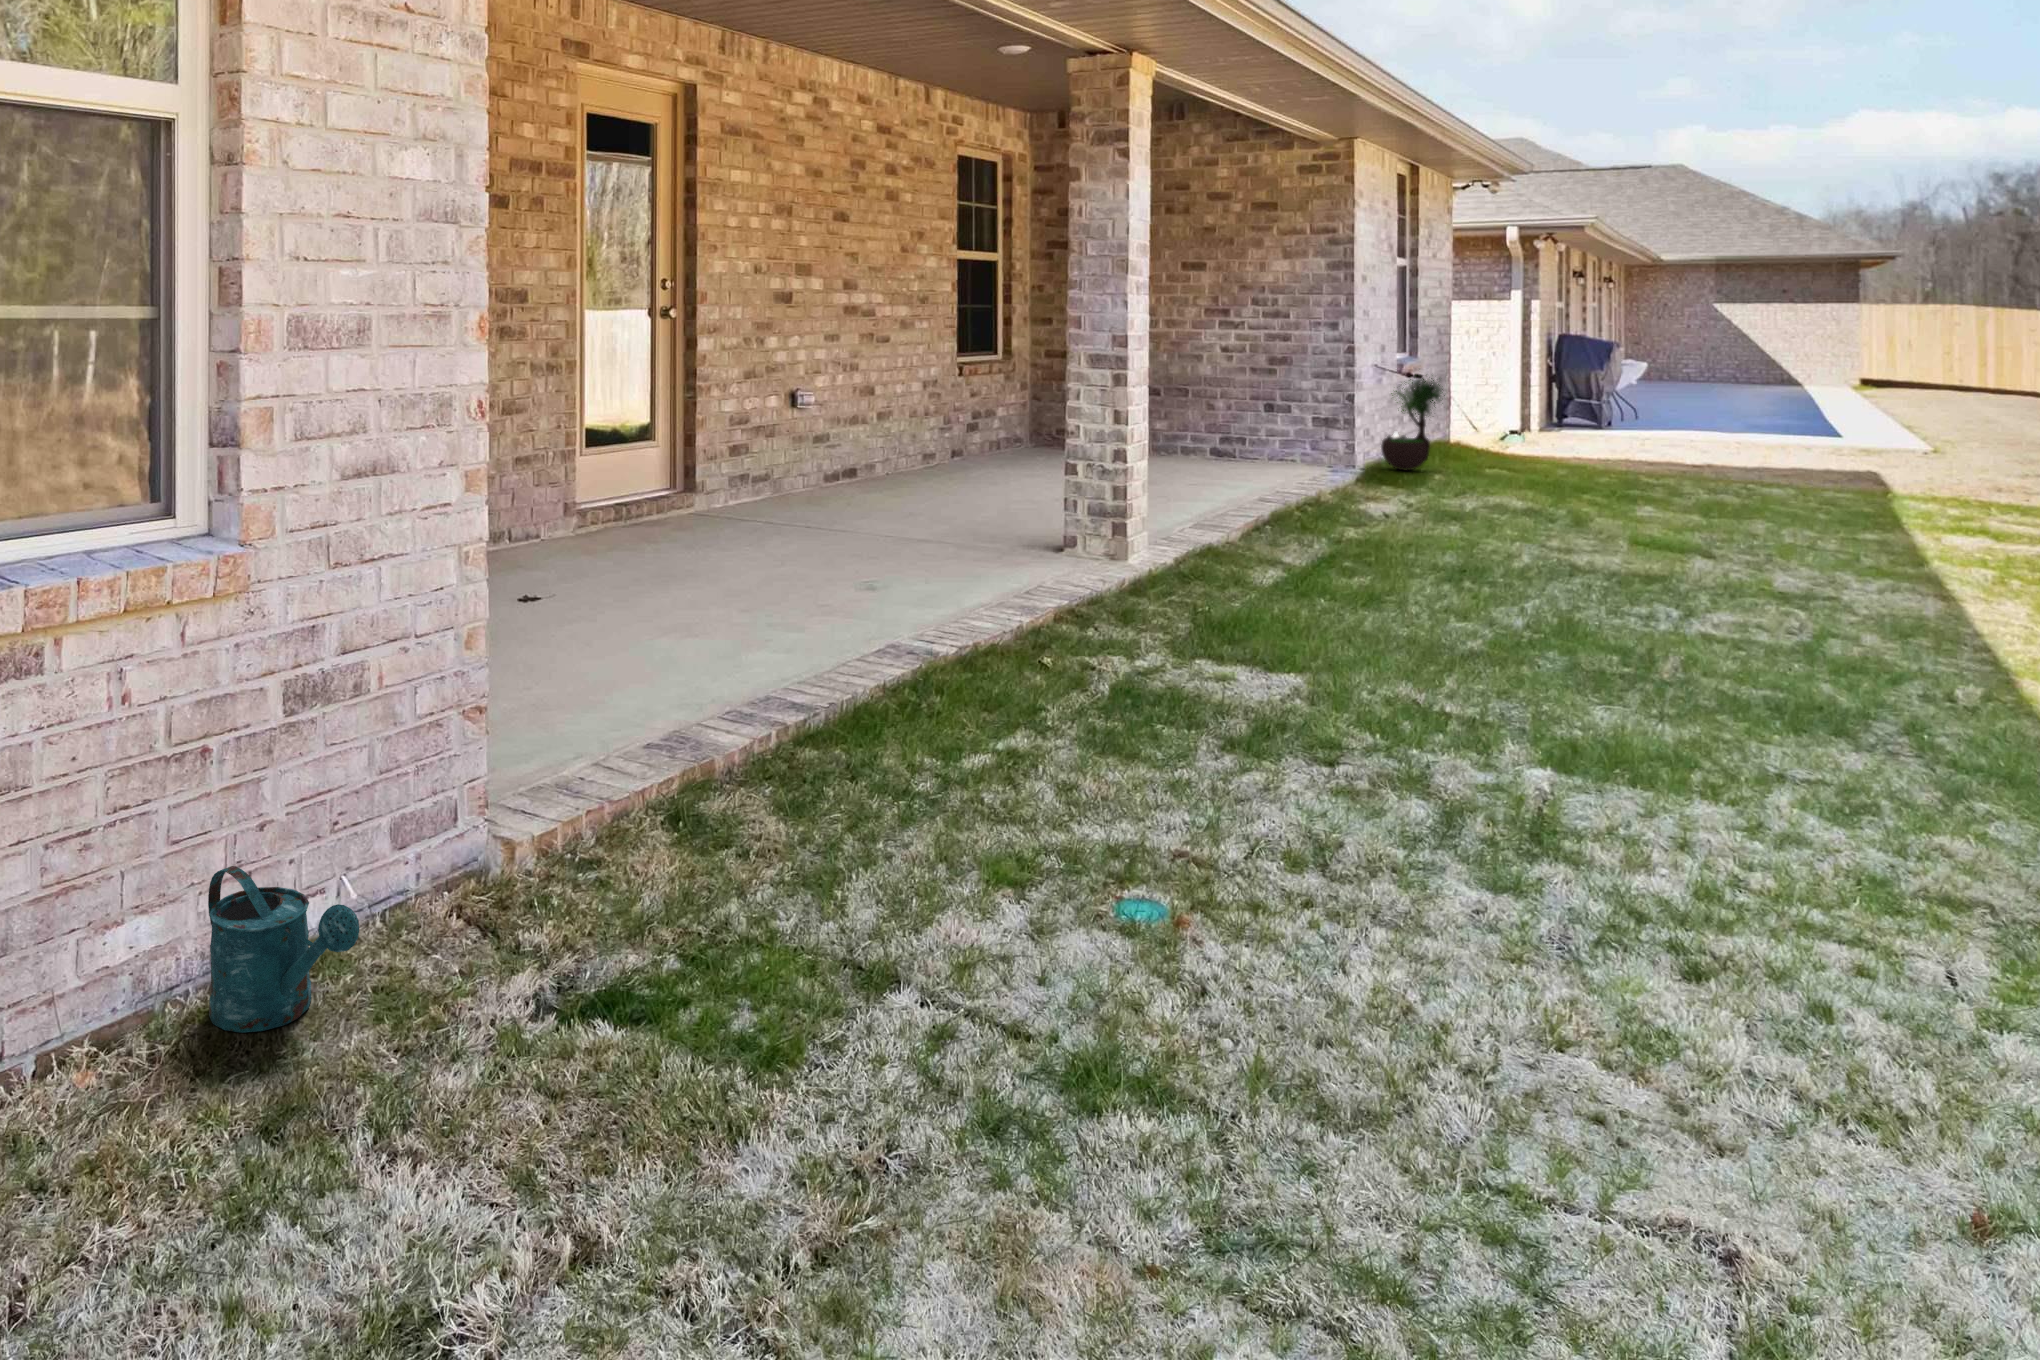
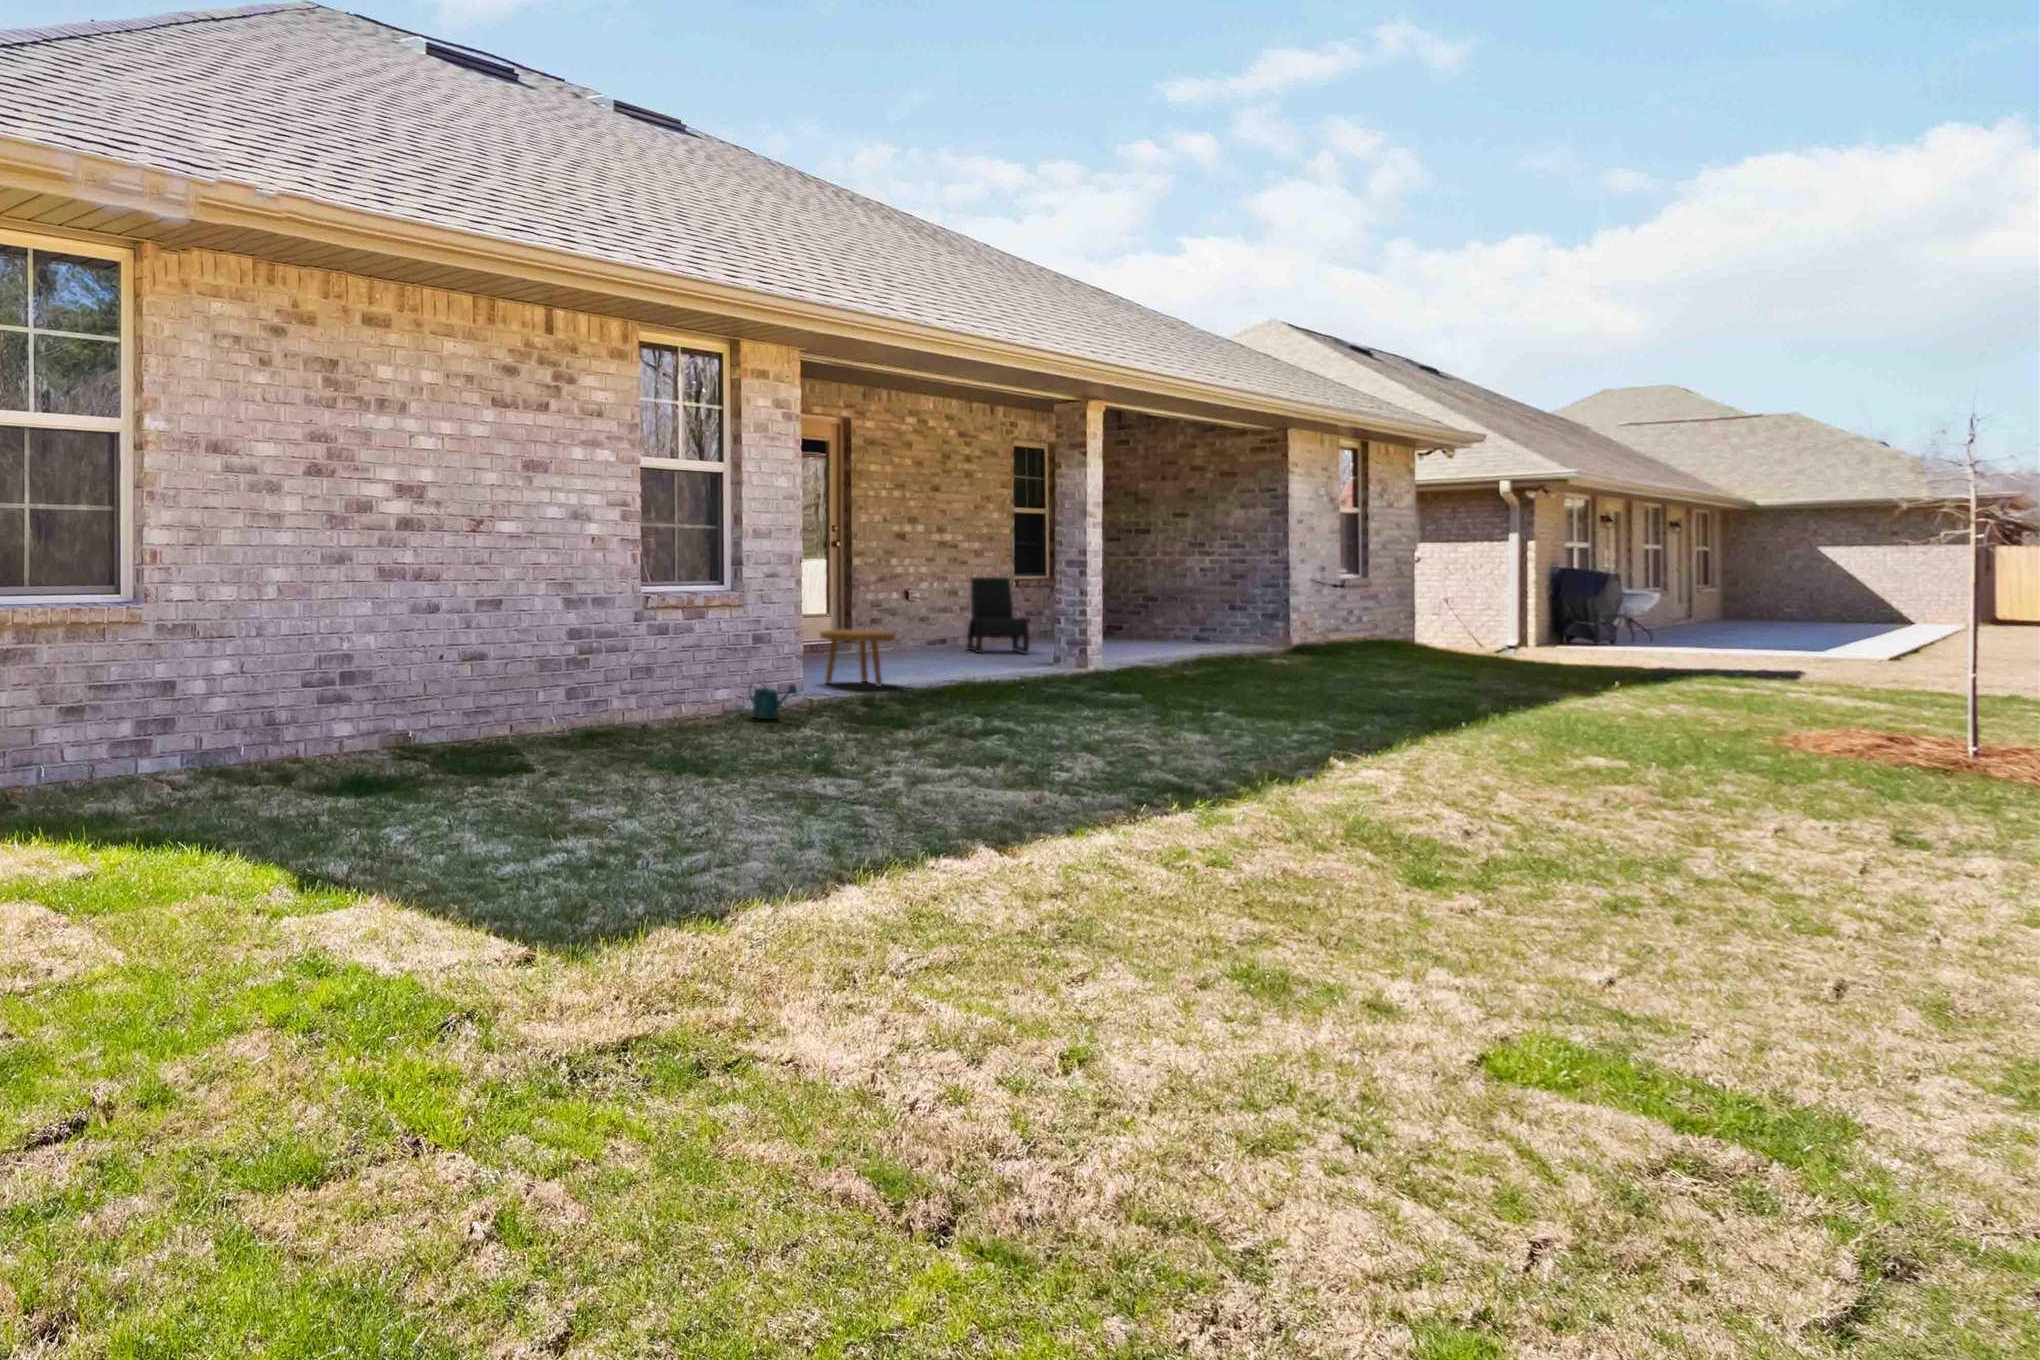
lounge chair: none [890,365,992,497] -> present [967,577,1030,654]
potted tree: present [1381,374,1445,471] -> none [1319,583,1365,653]
footstool: none [570,538,752,700] -> present [820,630,895,687]

